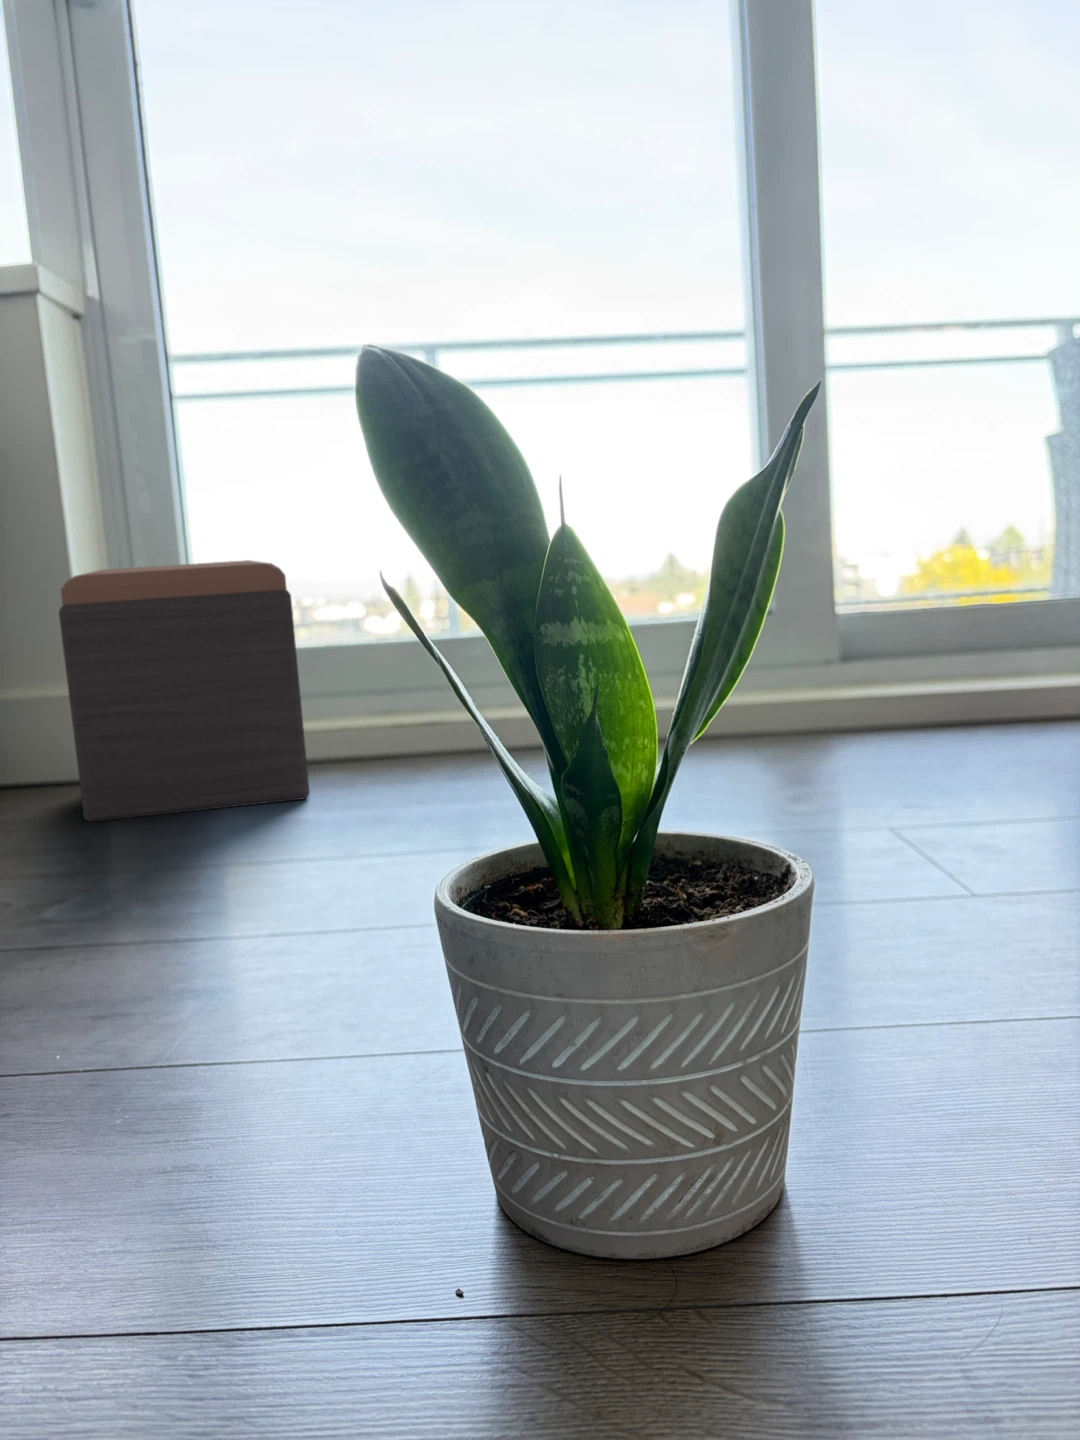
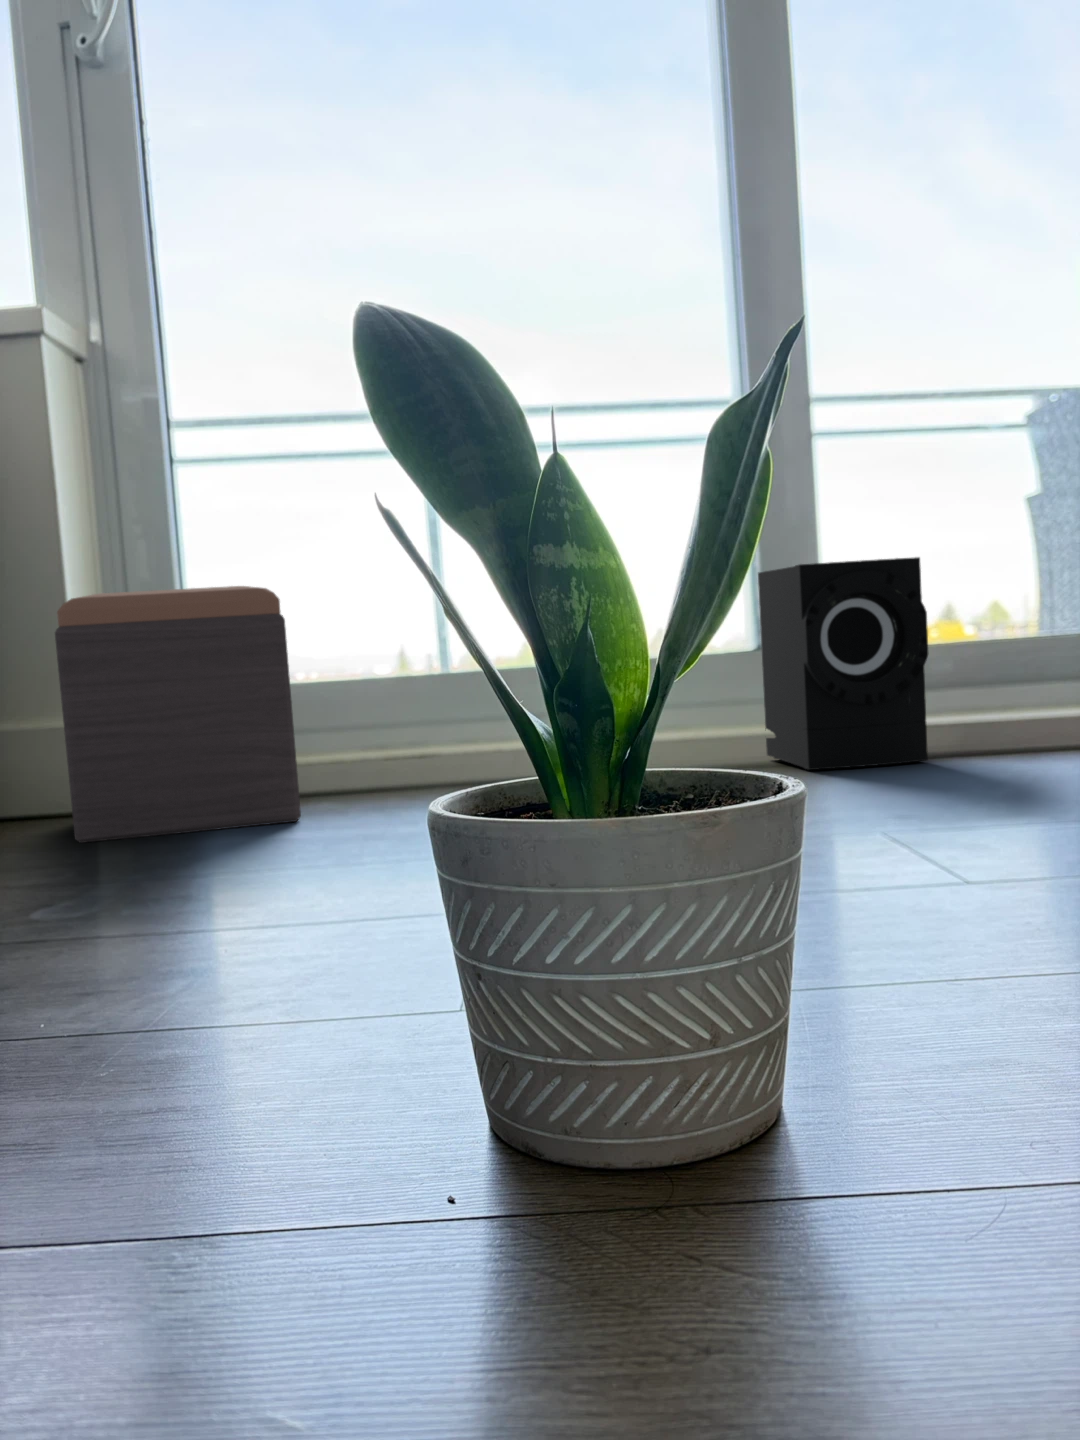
speaker: none [774,526,946,743] -> present [758,557,928,770]

